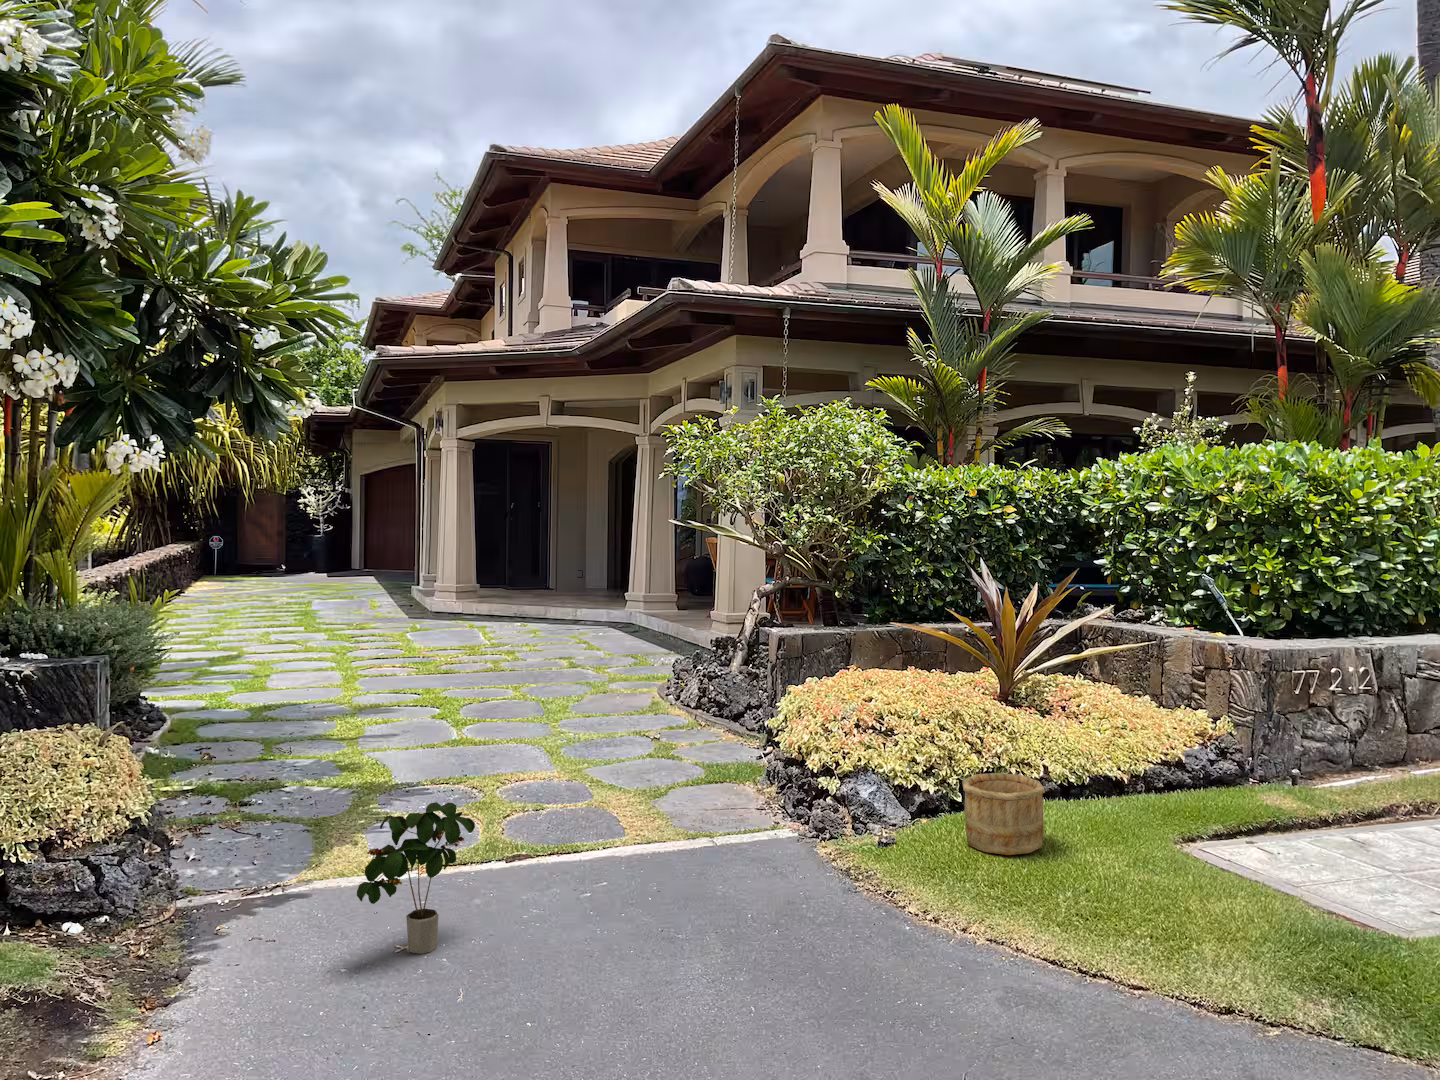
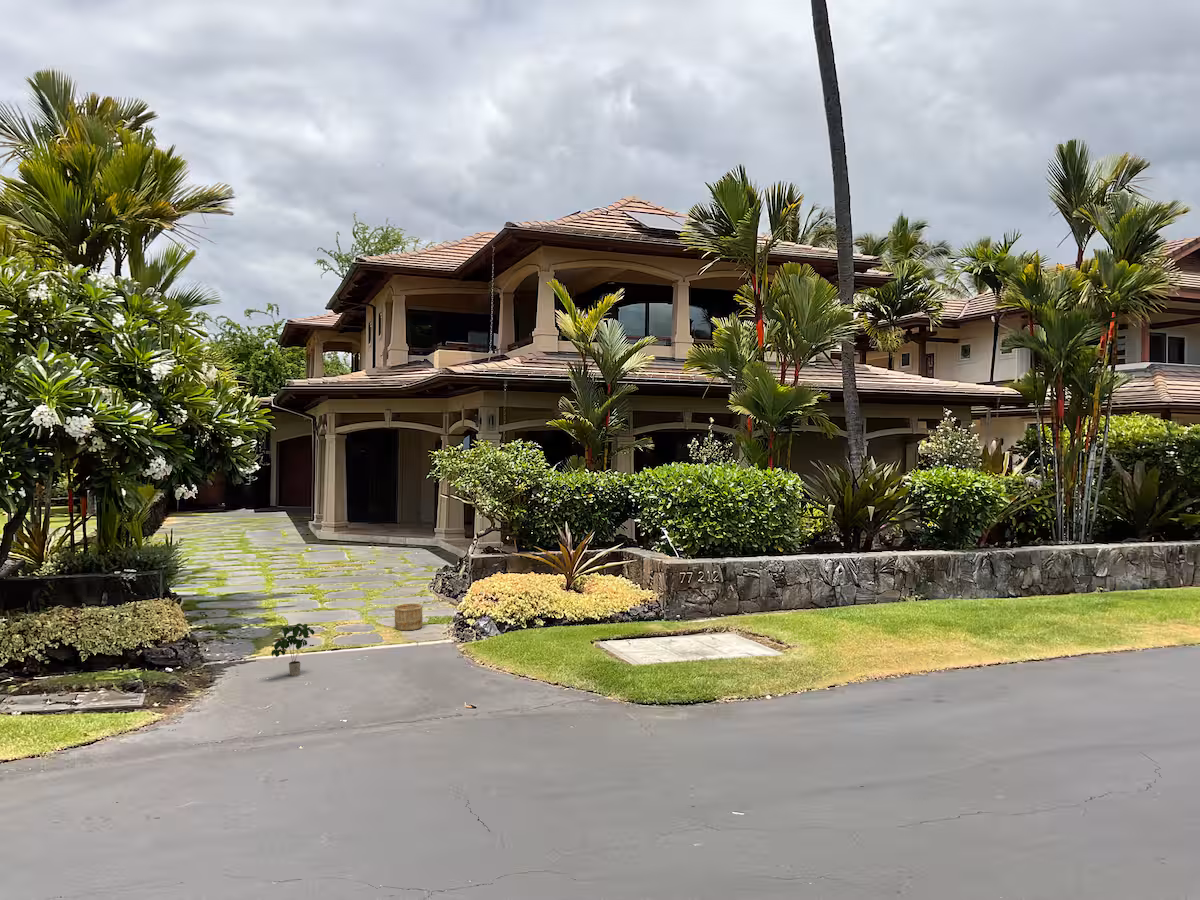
wooden bucket: present [962,773,1045,855] -> present [394,604,423,630]

